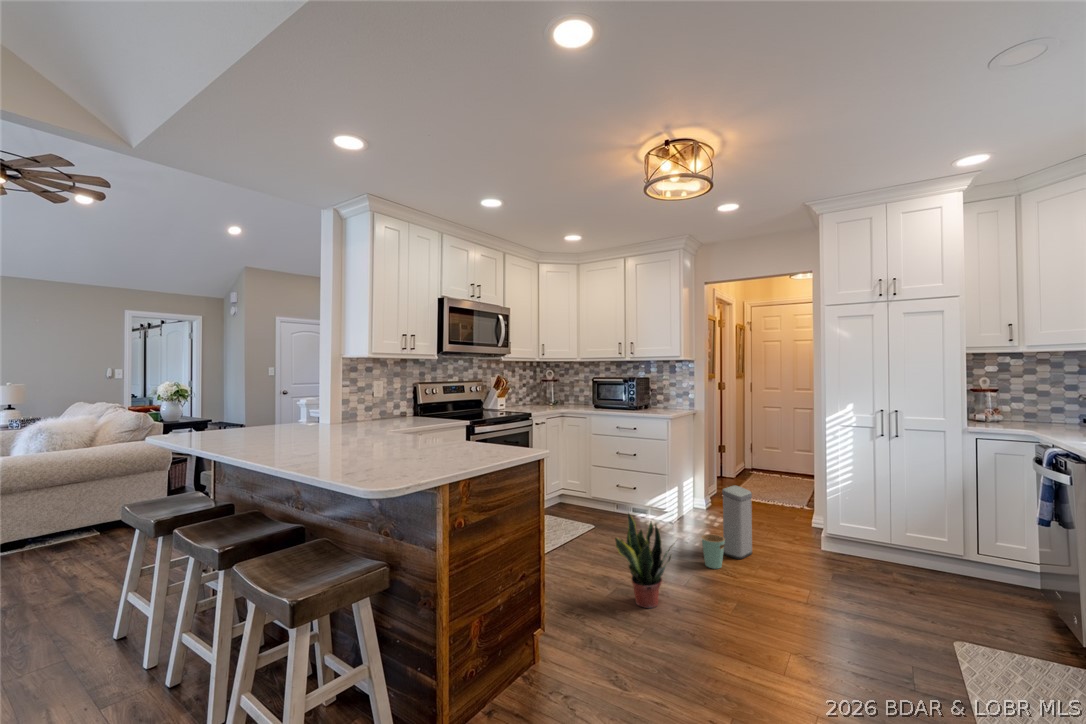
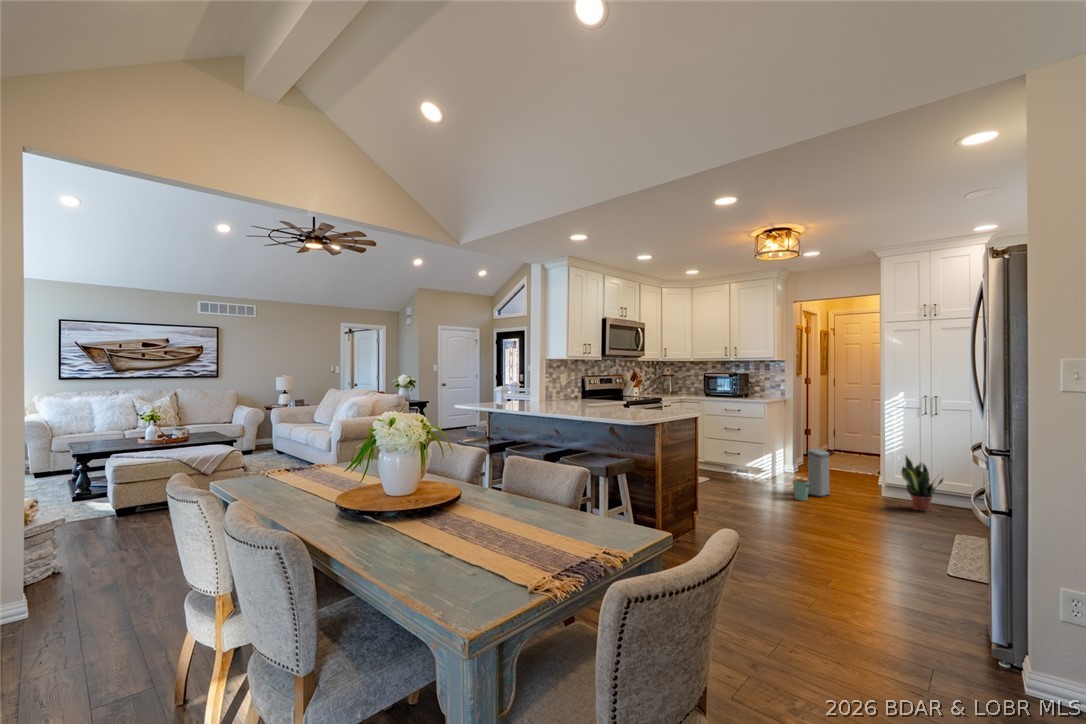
potted plant: present [615,513,674,608] -> present [901,456,943,511]

